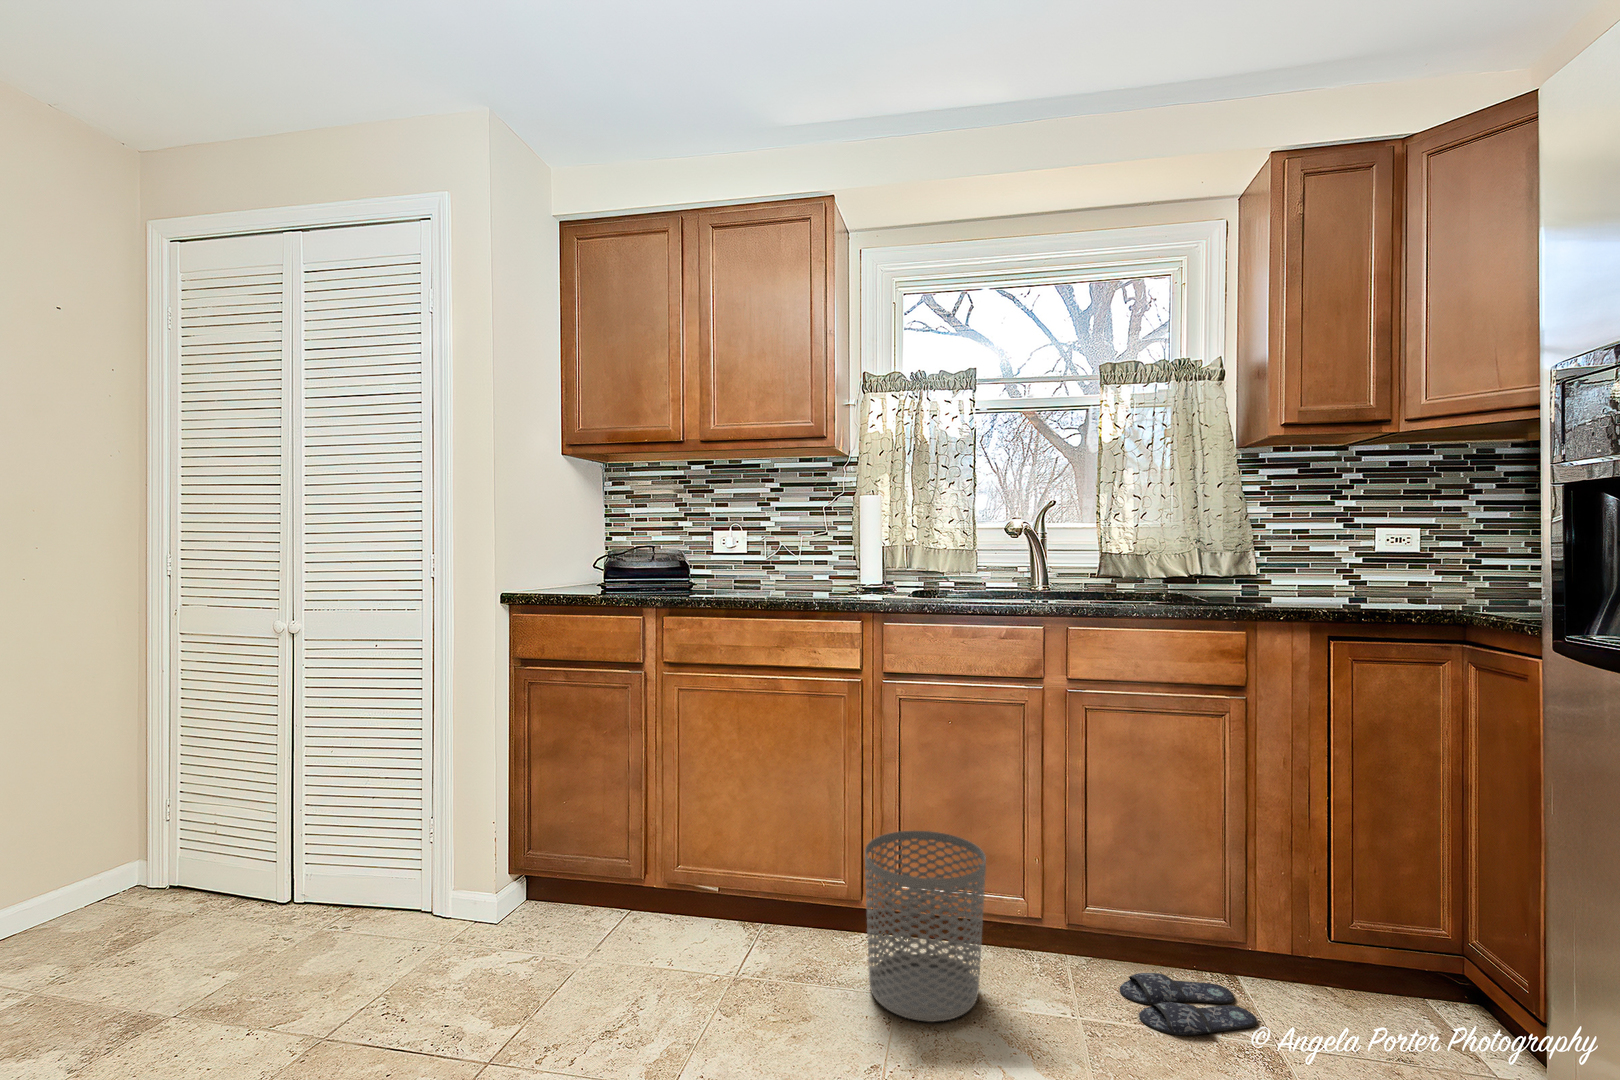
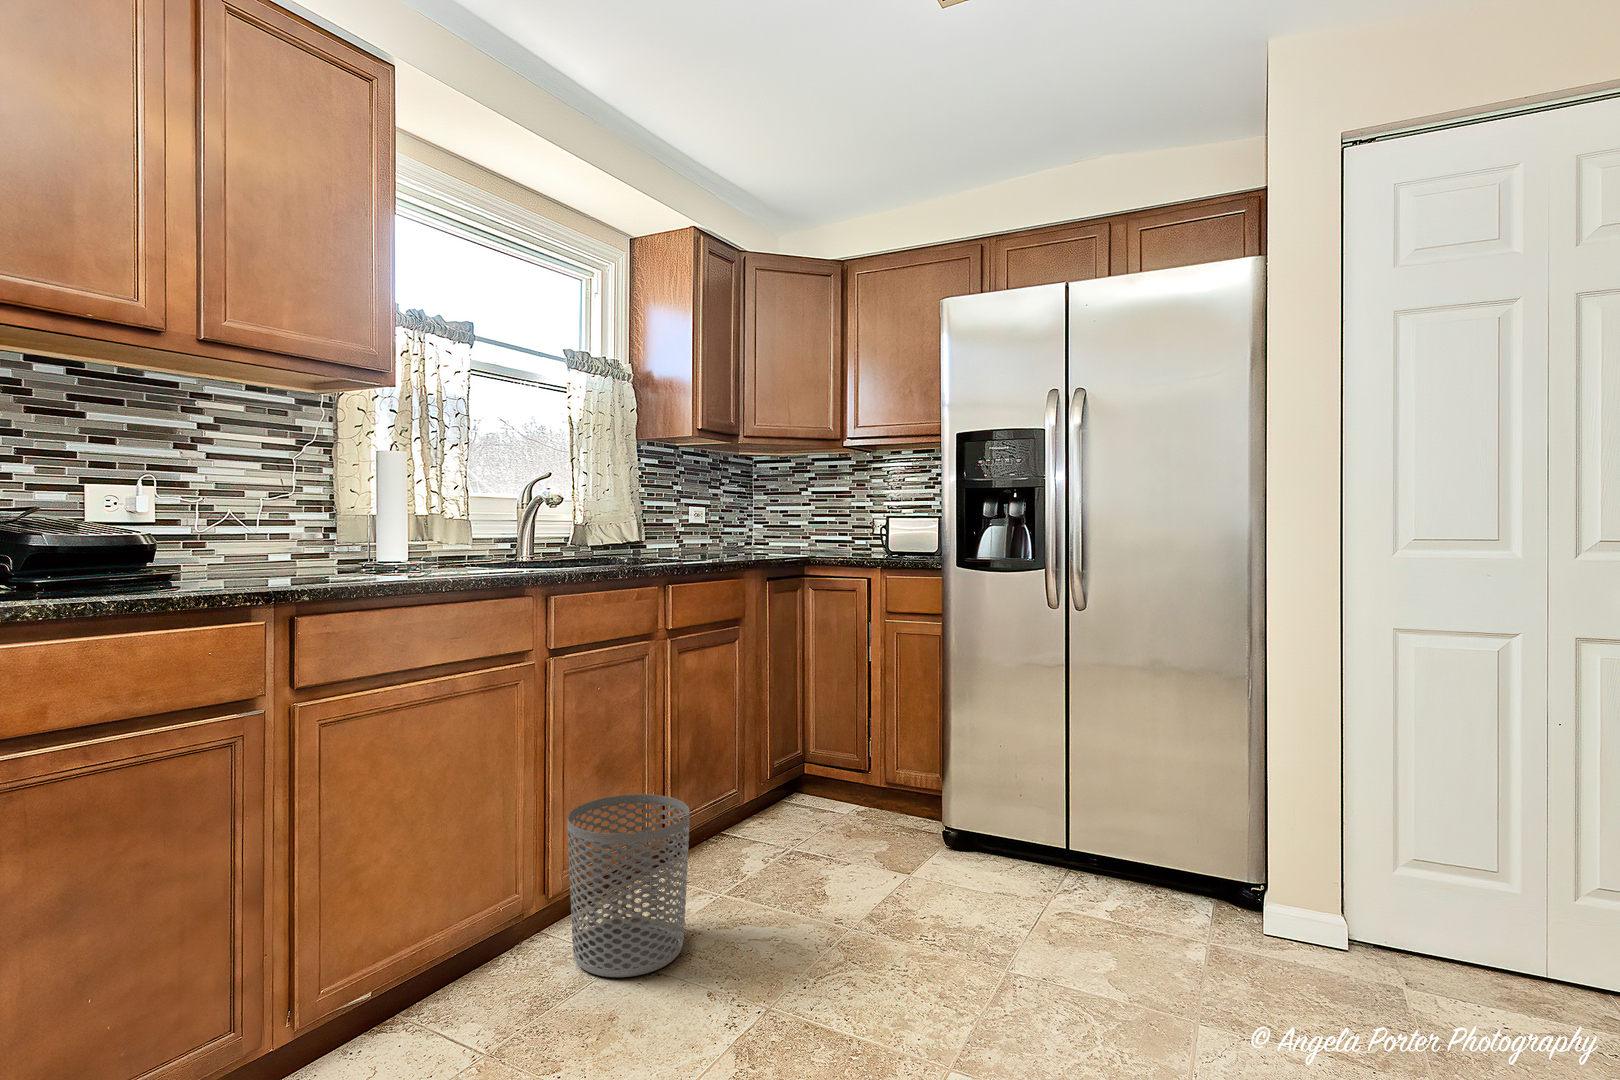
slippers: present [1120,973,1257,1036] -> none [701,844,781,881]

